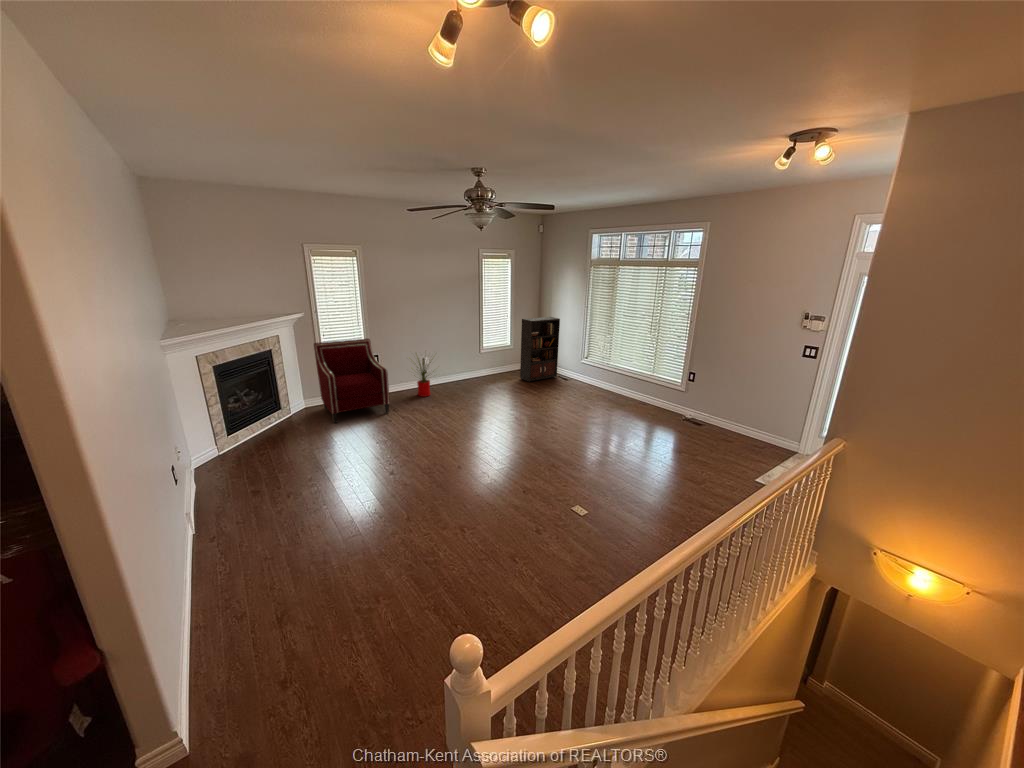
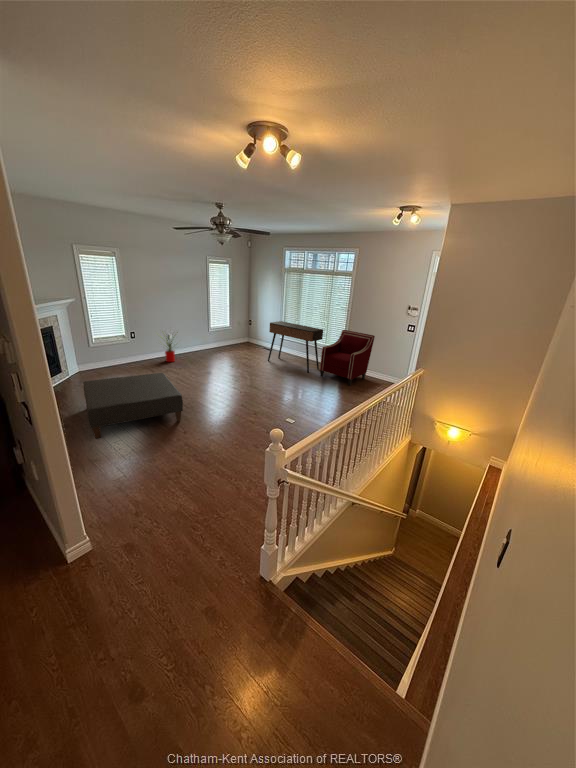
bookcase: present [520,317,560,382] -> none [237,307,263,352]
console table: none [562,338,650,420] -> present [268,321,323,373]
armchair: present [314,339,390,423] -> present [320,330,375,386]
ottoman: none [269,418,411,520] -> present [83,373,183,438]

